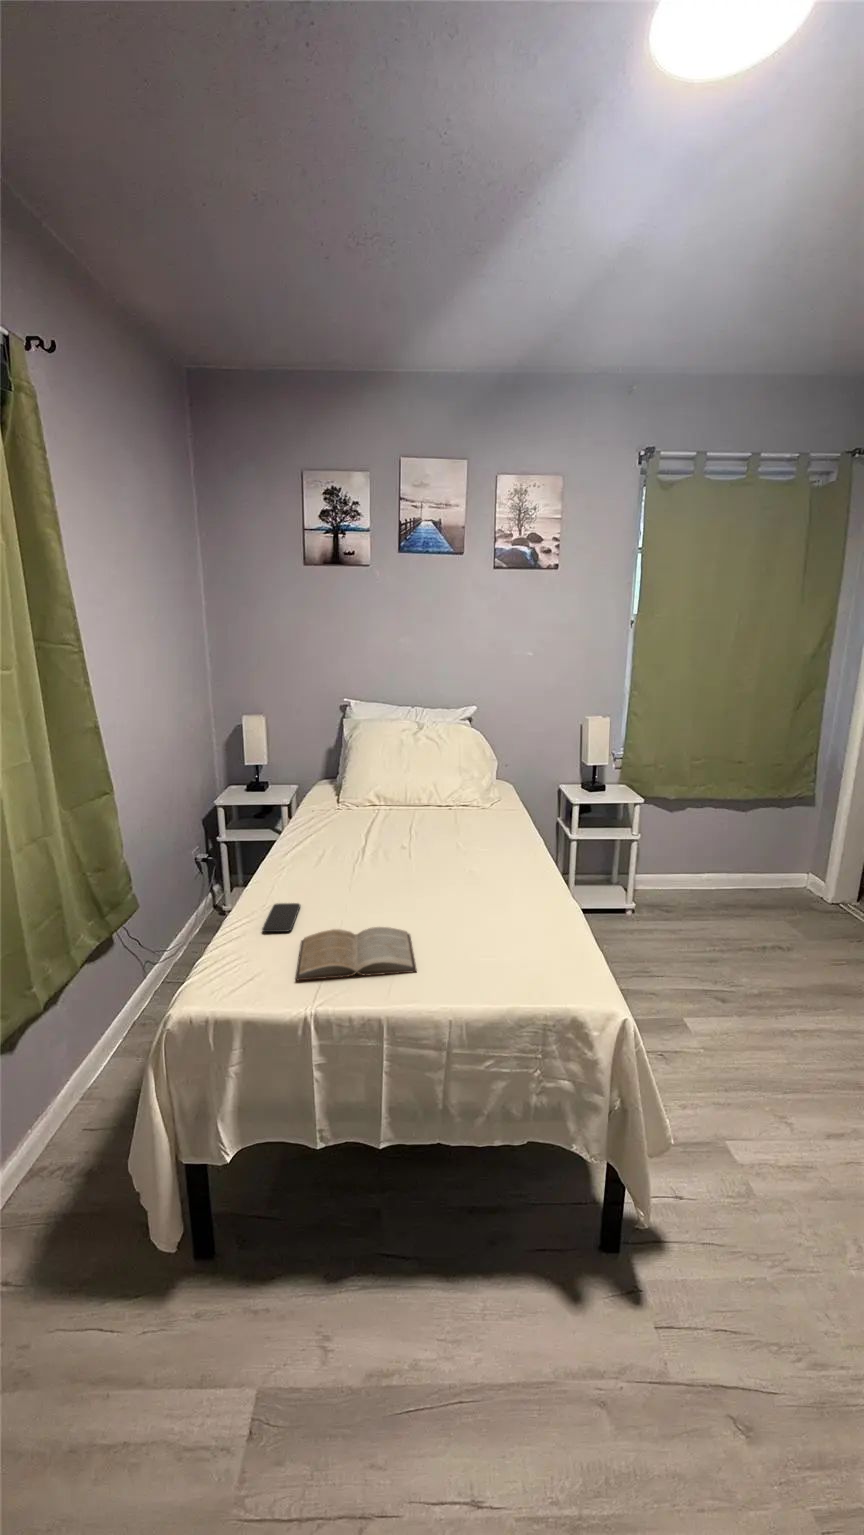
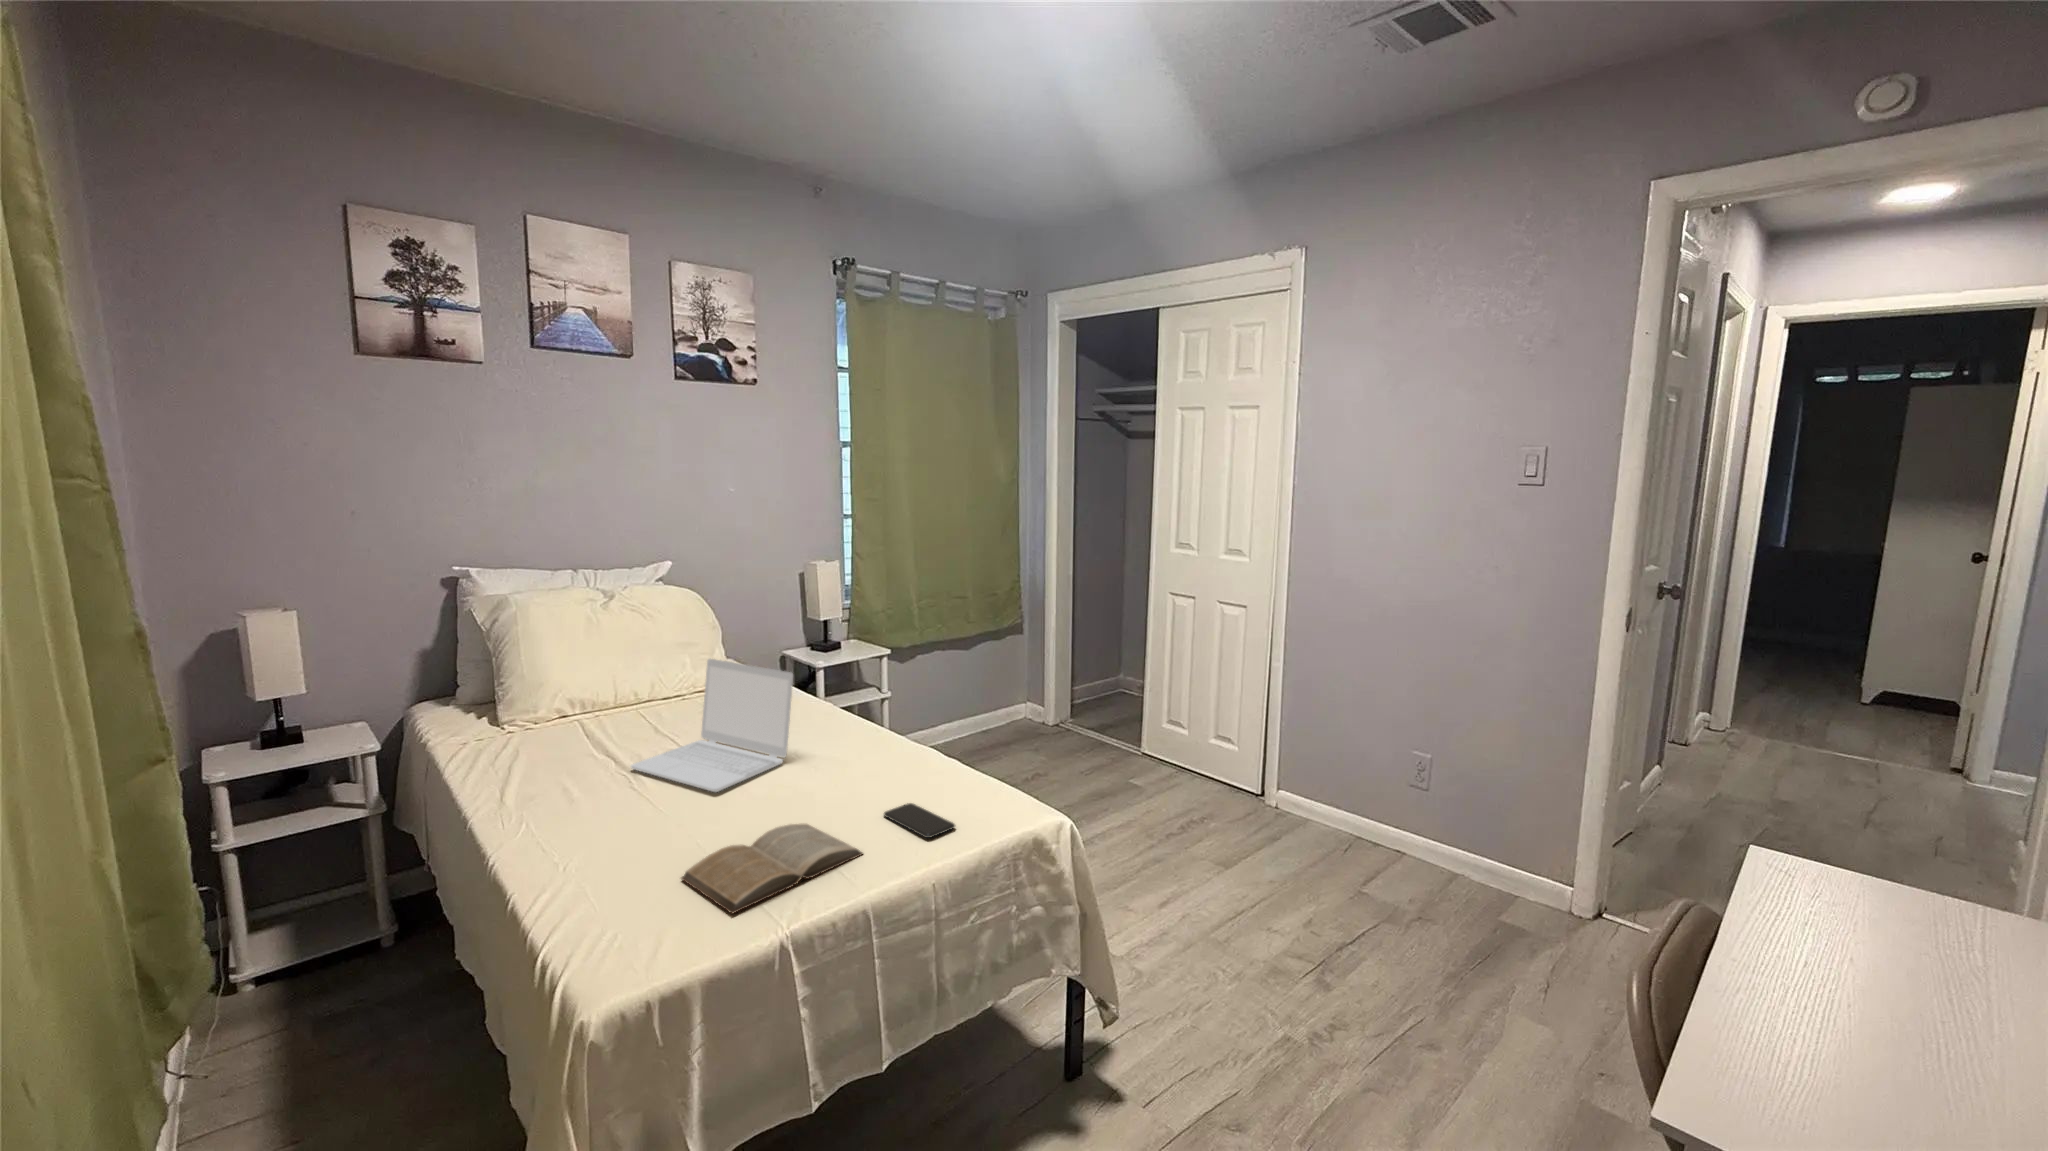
laptop: none [362,785,462,886] -> present [631,659,793,792]
smartphone: present [262,903,300,932] -> present [884,803,955,838]

